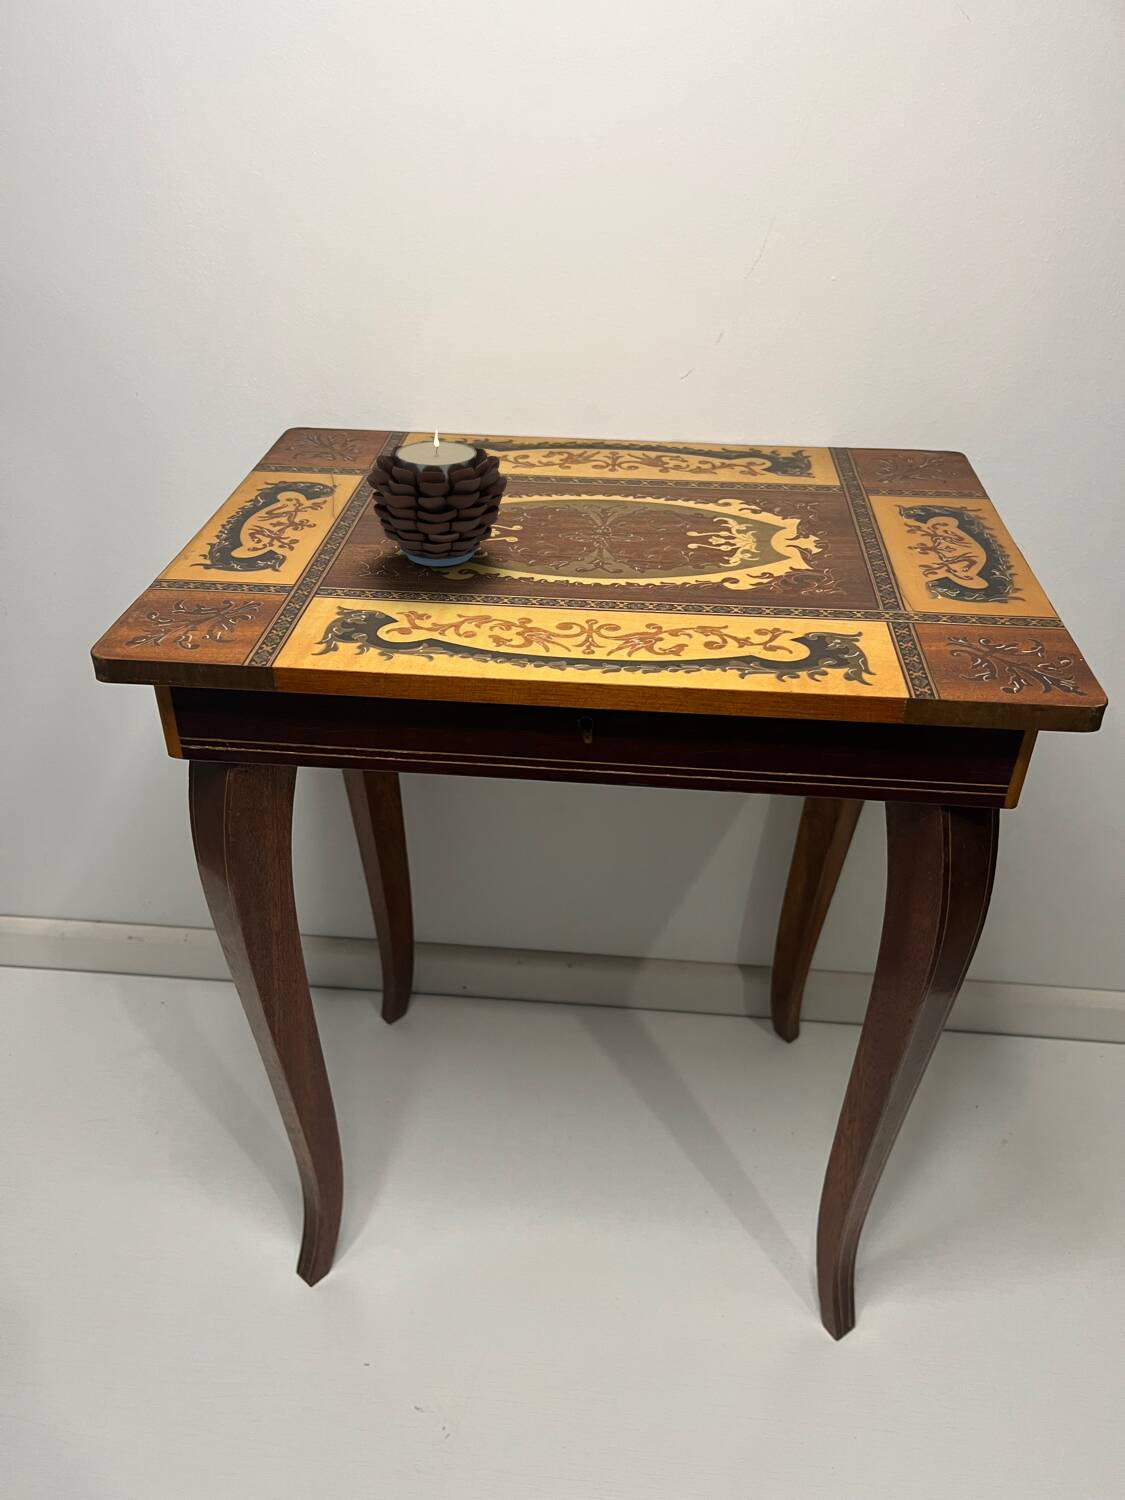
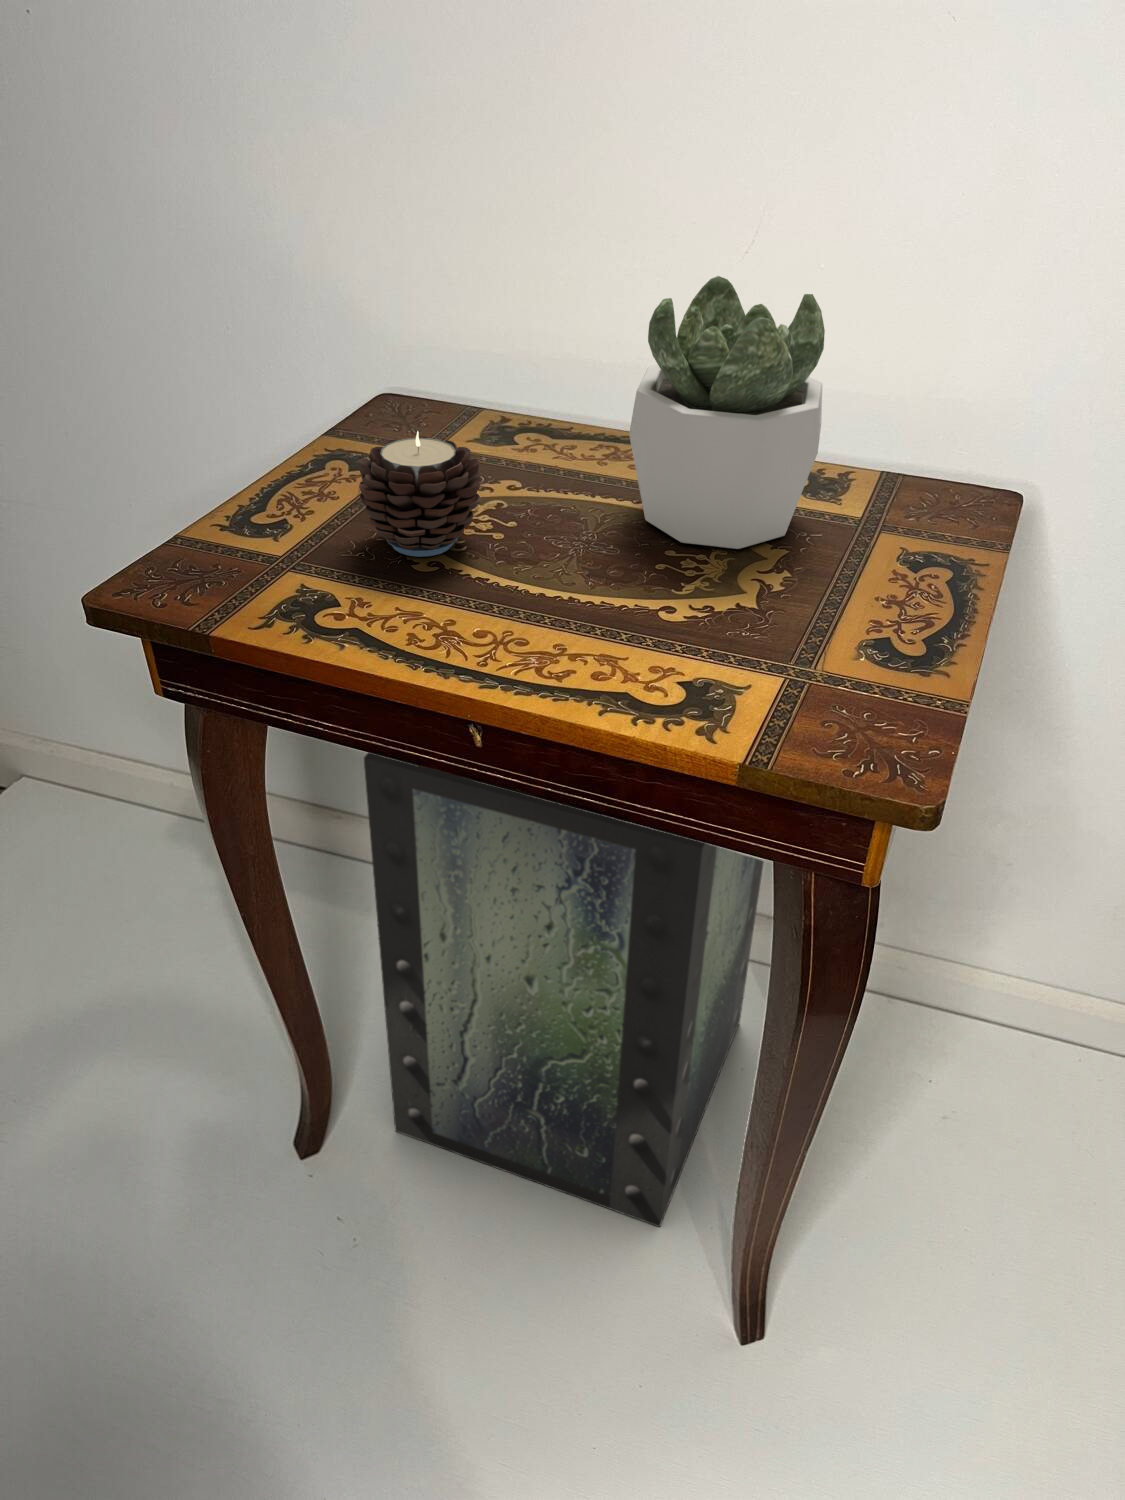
succulent plant: none [624,256,822,523] -> present [629,276,825,549]
storage box: none [389,634,779,1249] -> present [364,752,764,1227]

